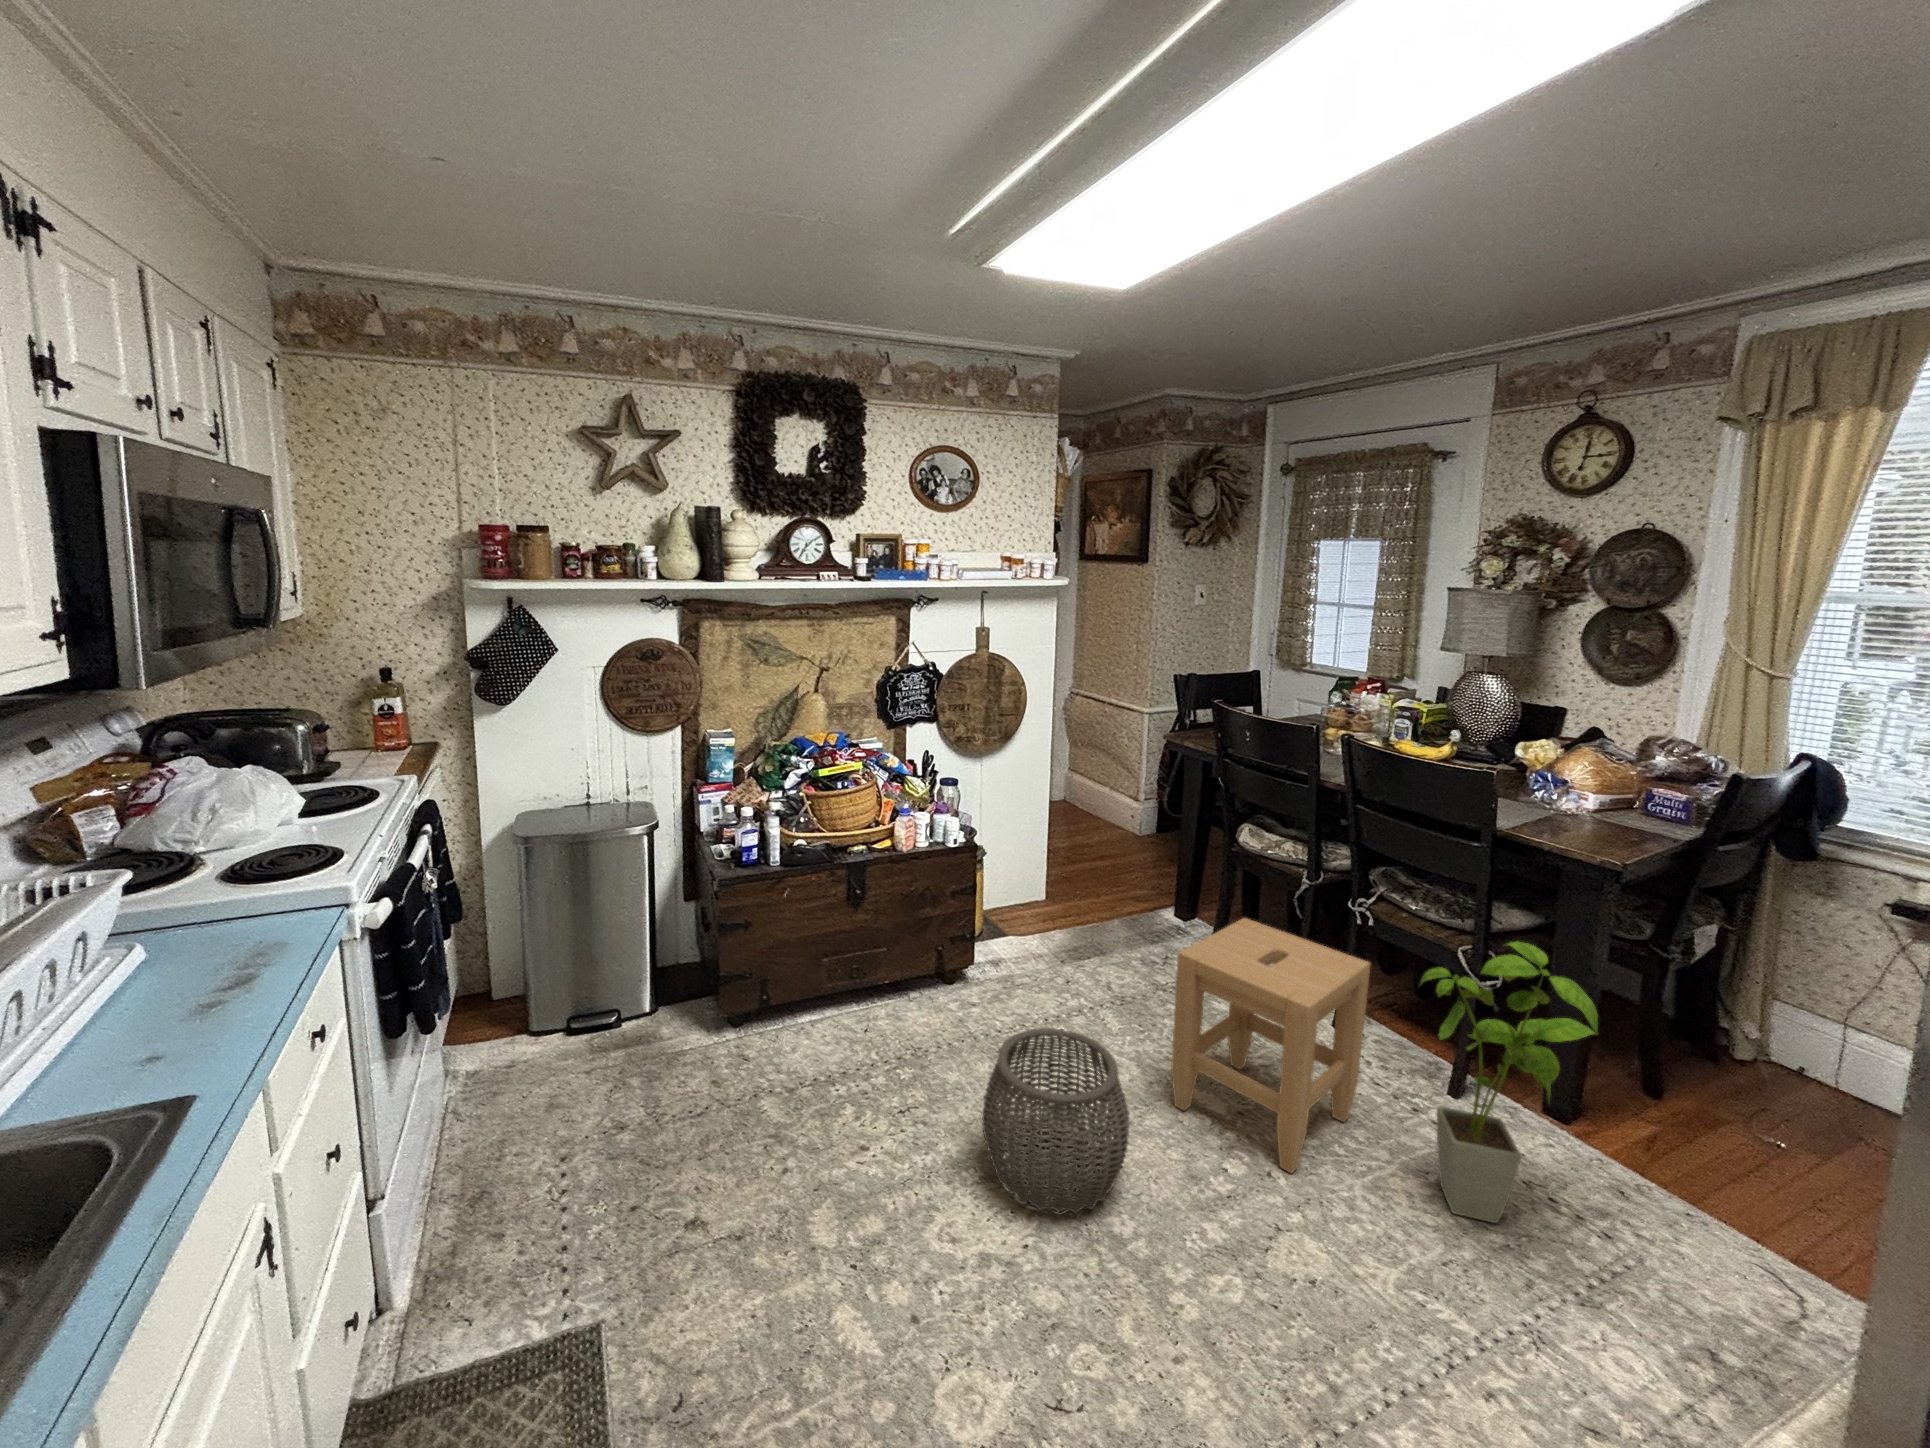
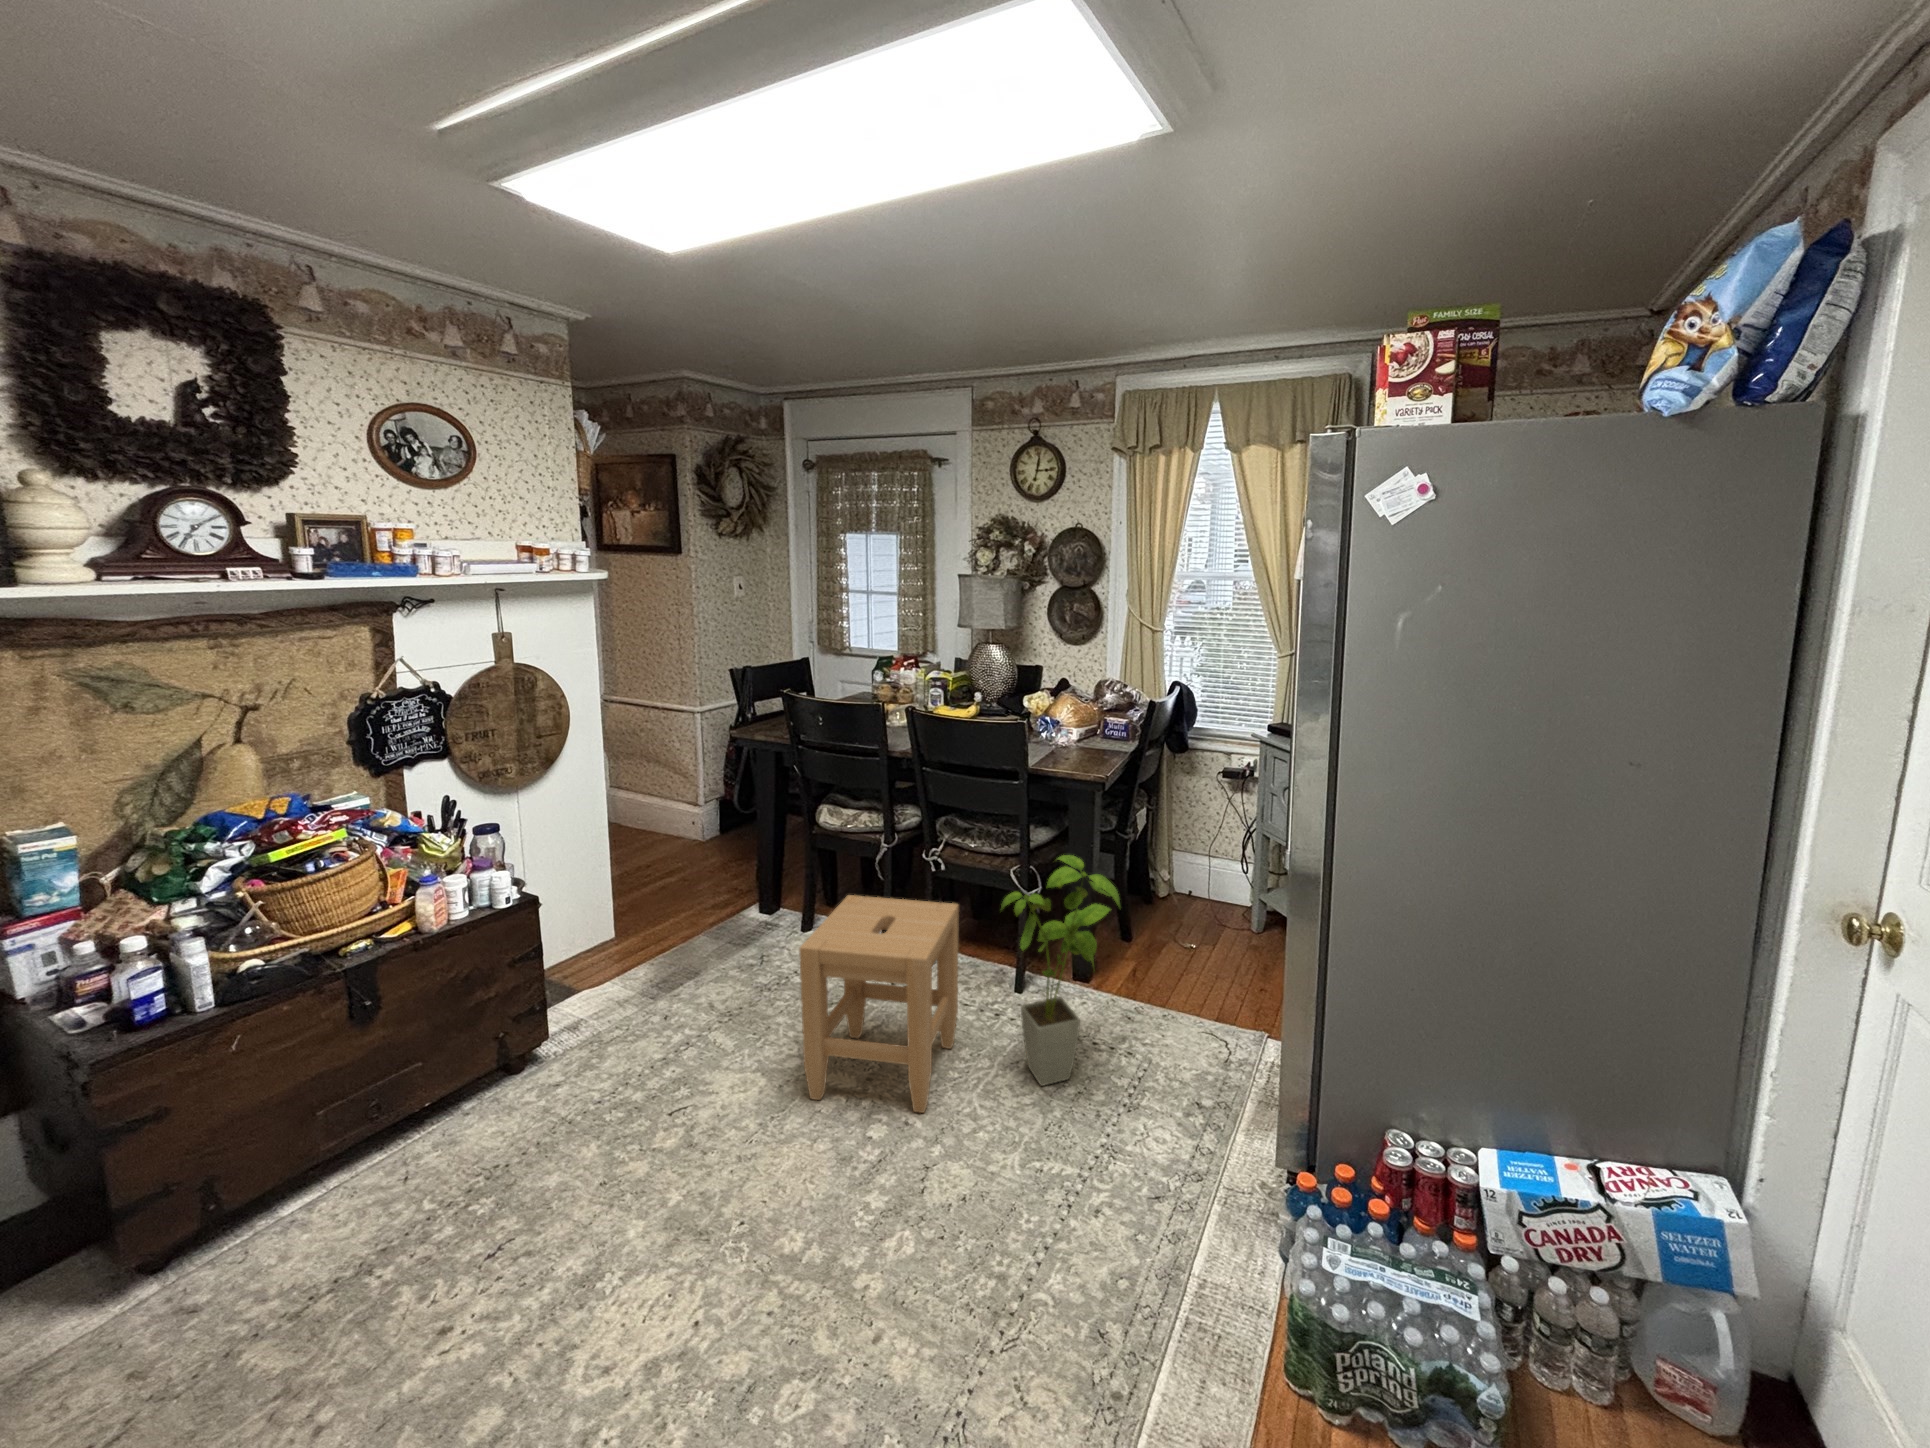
woven basket: present [982,1028,1130,1215] -> none [613,1067,785,1281]

